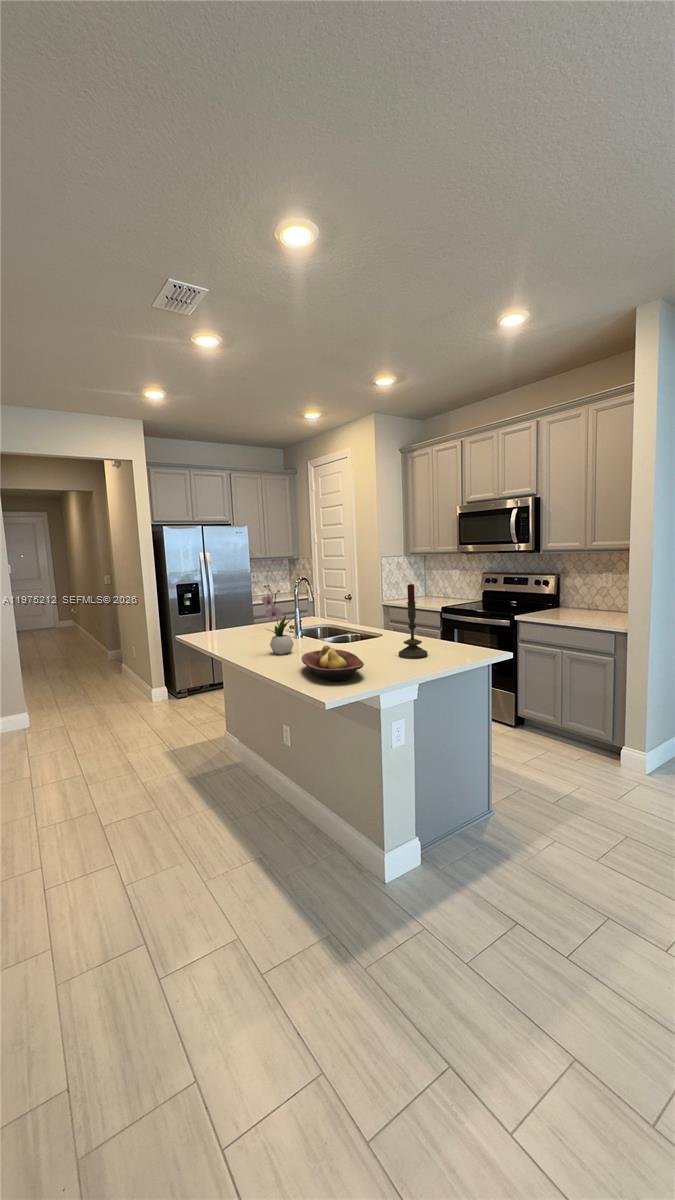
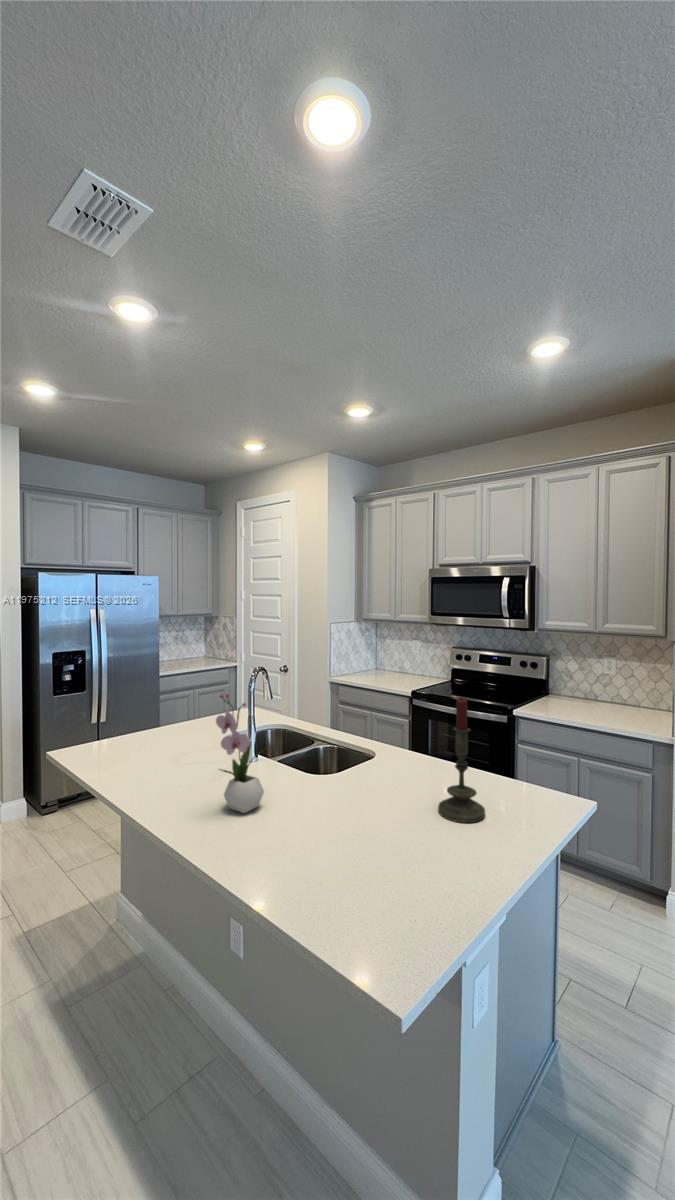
fruit bowl: present [302,645,364,681] -> none [302,817,436,915]

